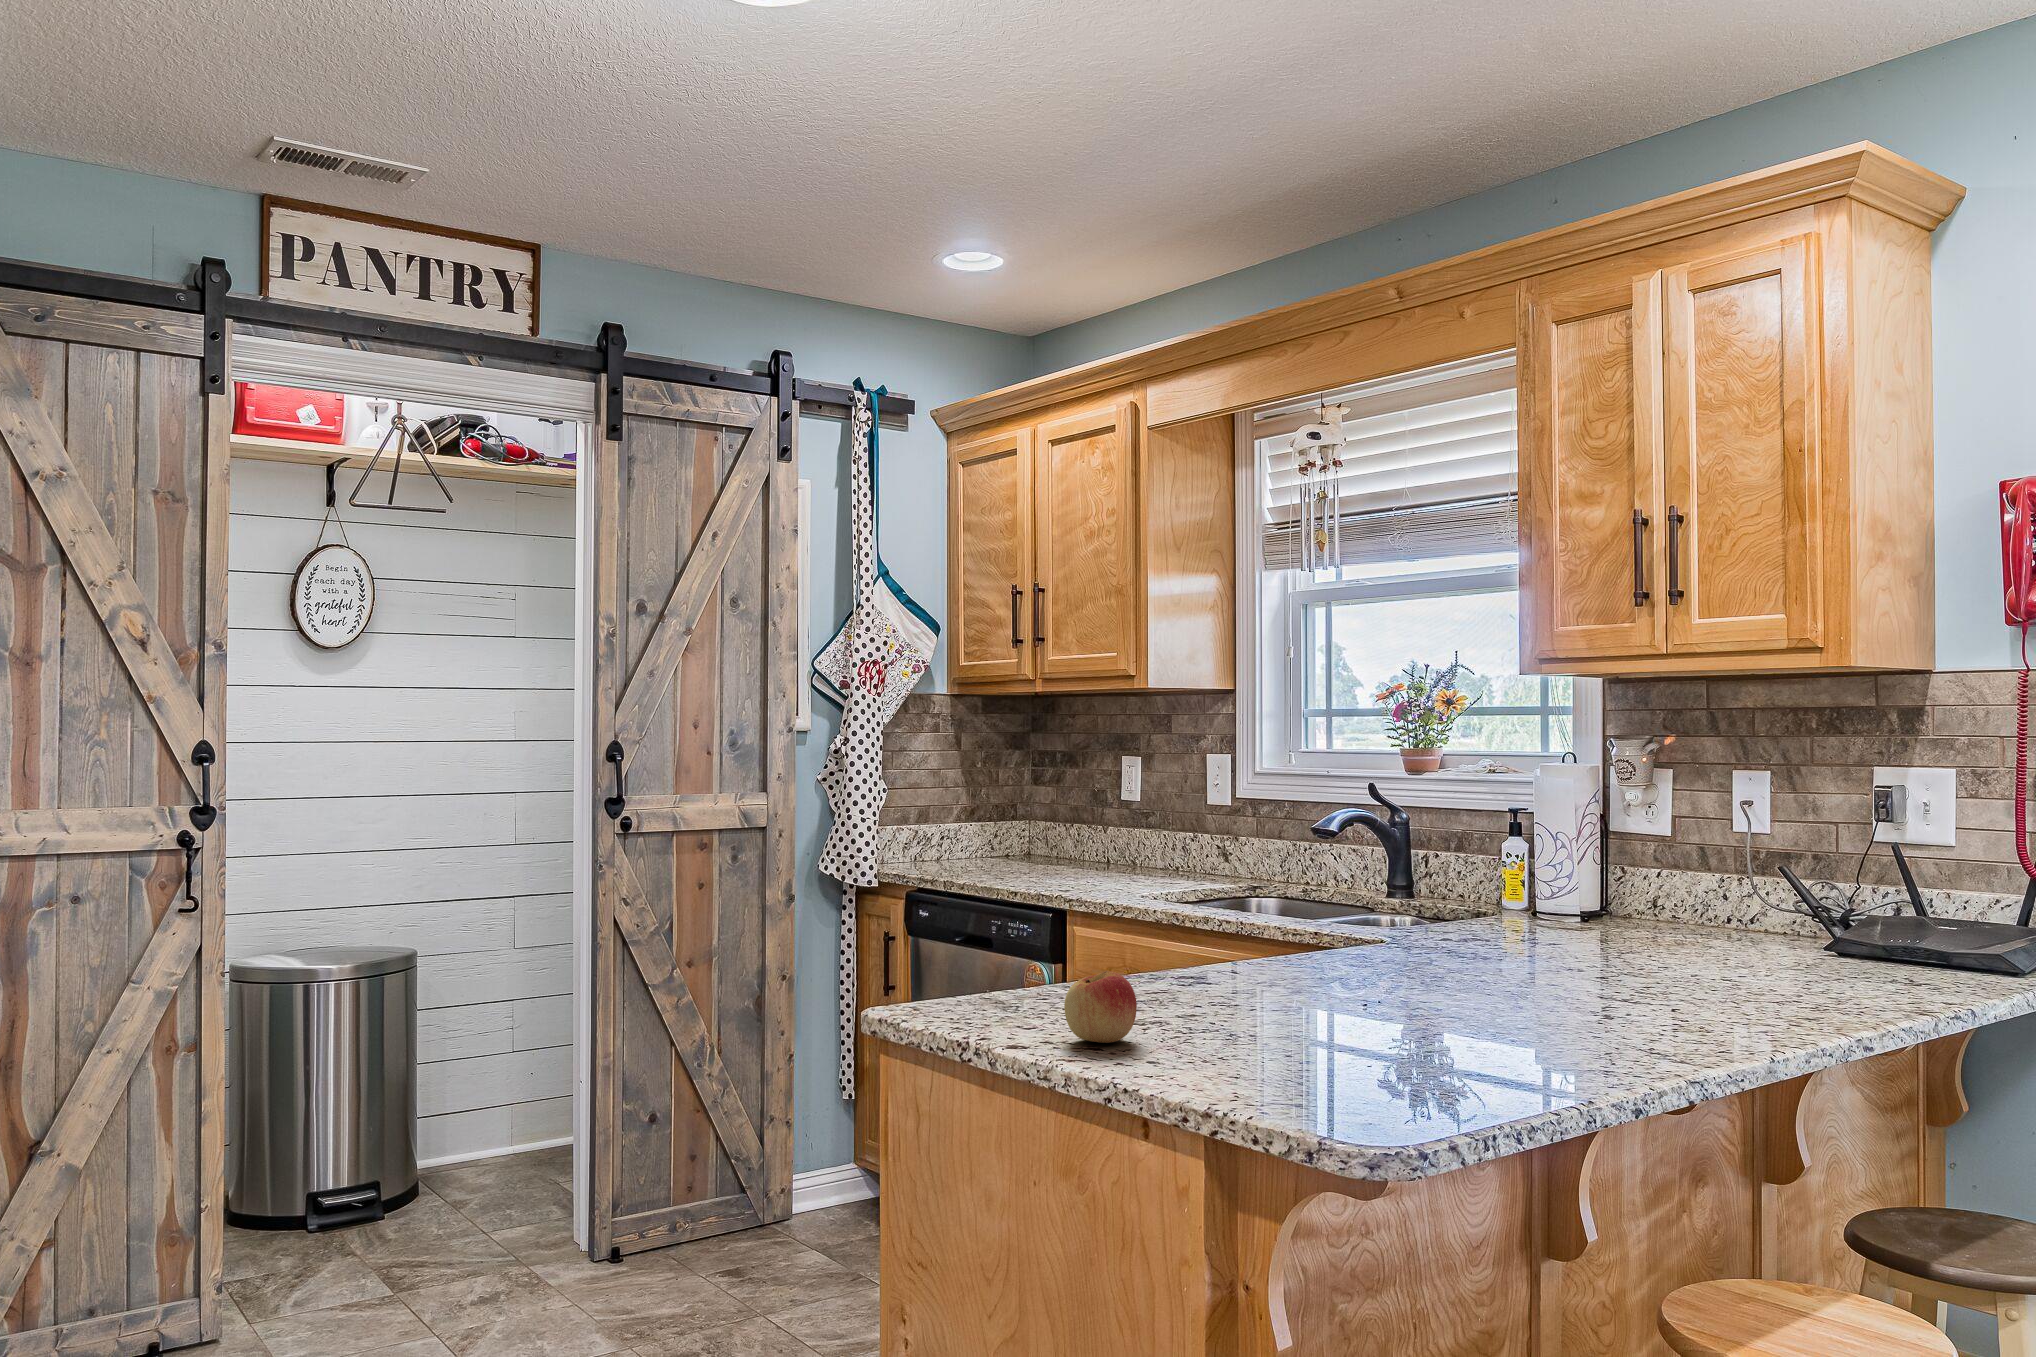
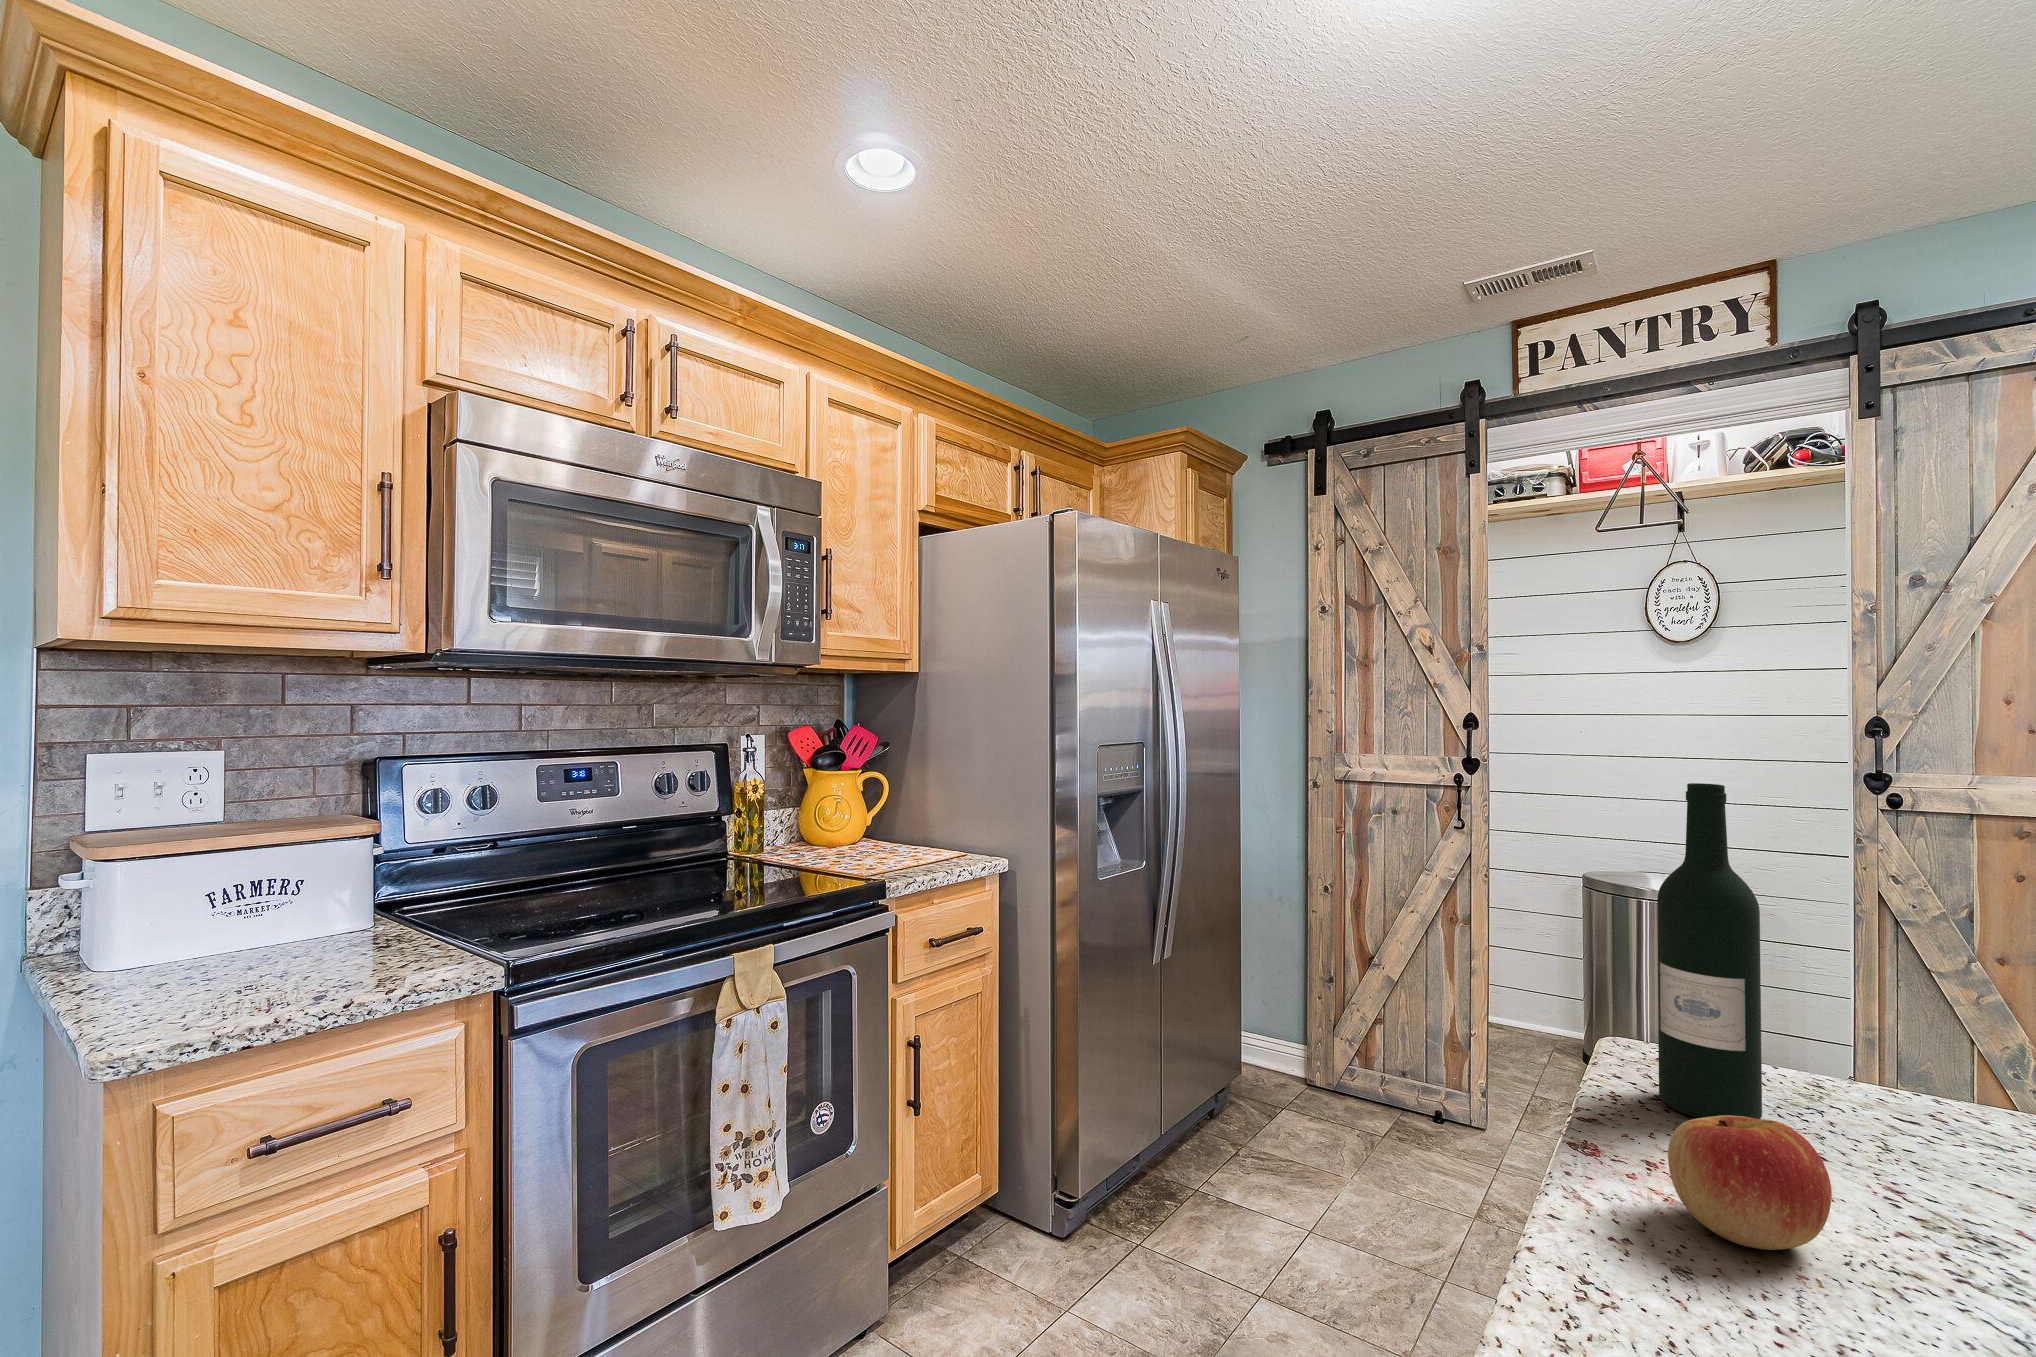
wine bottle: none [944,784,1002,1018] -> present [1657,783,1762,1119]

